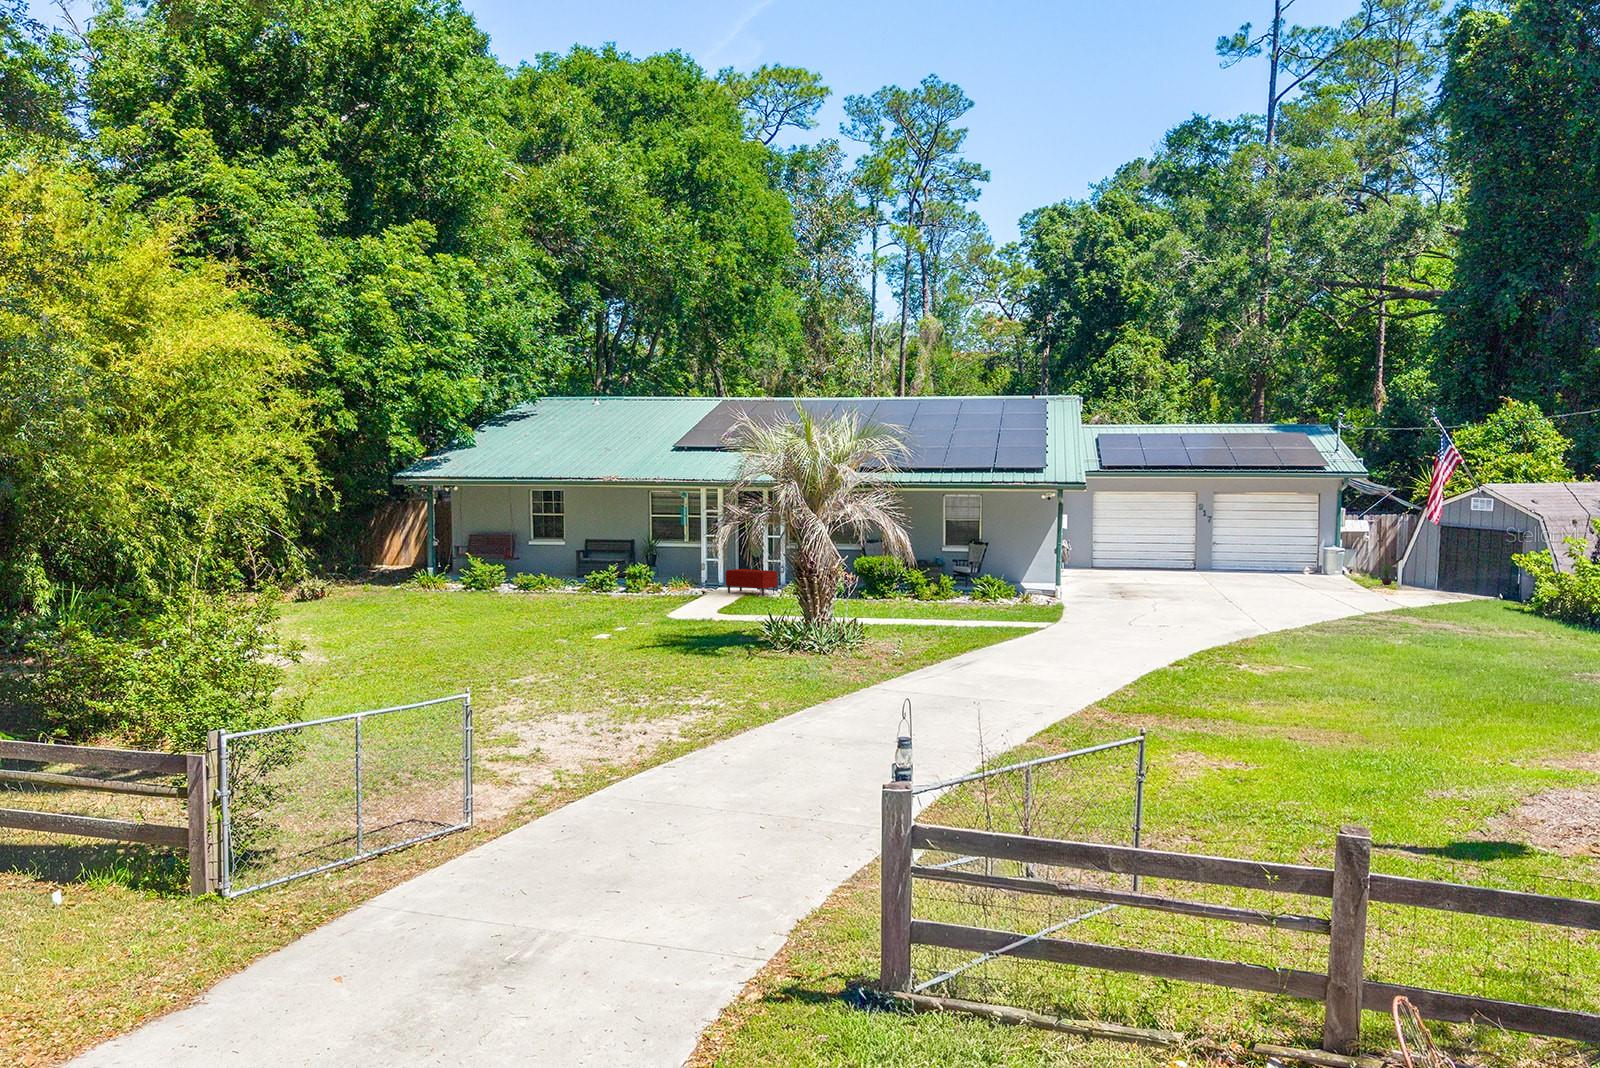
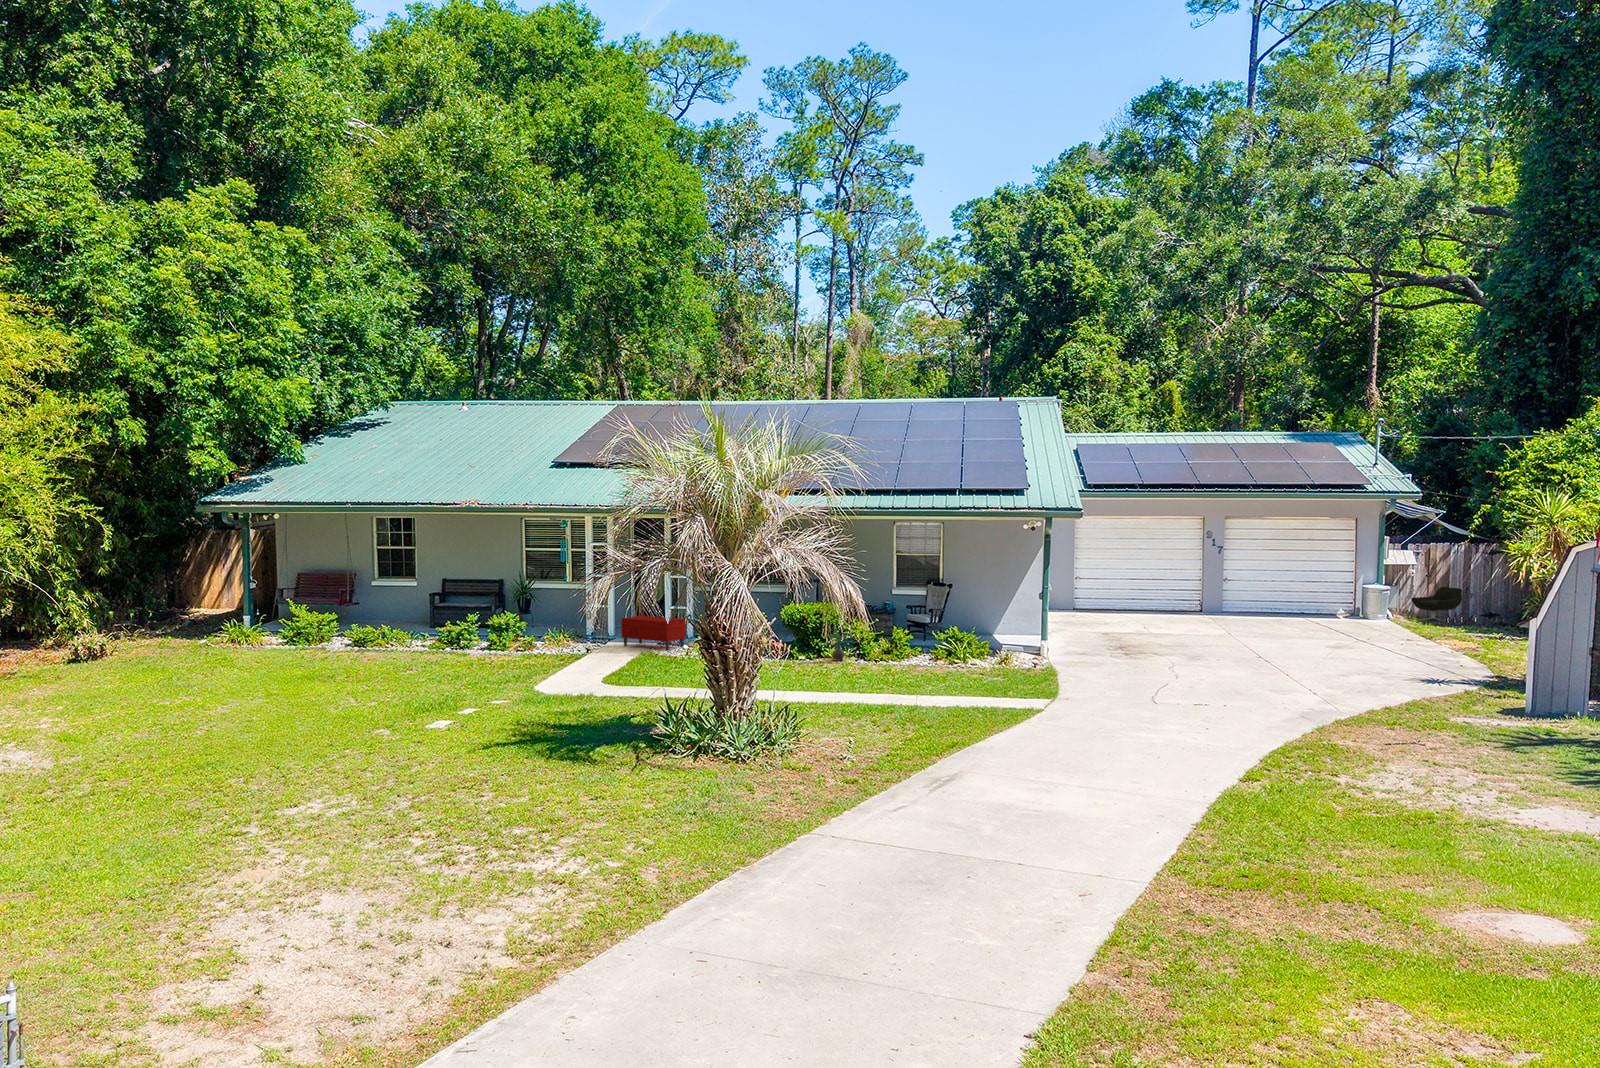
lounge chair: none [1402,554,1447,583] -> present [1411,587,1462,621]
decorative plant: present [1379,562,1392,585] -> present [826,628,844,661]

